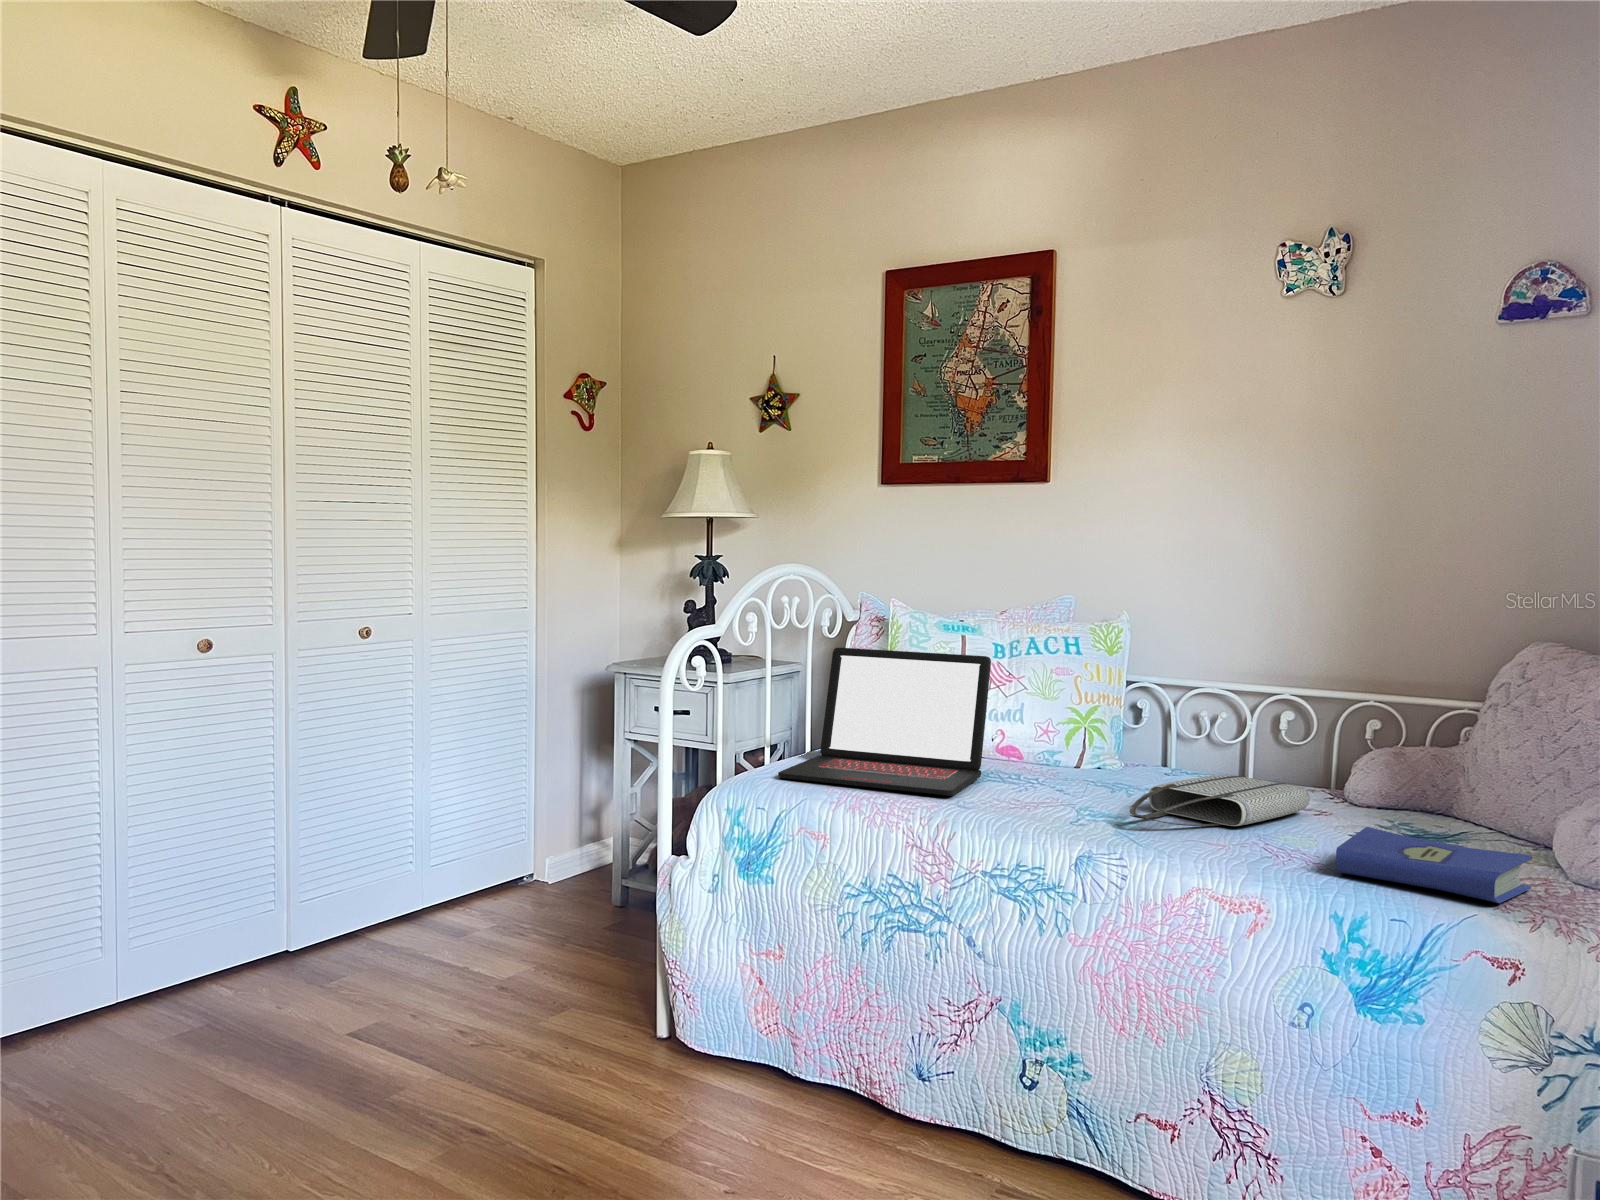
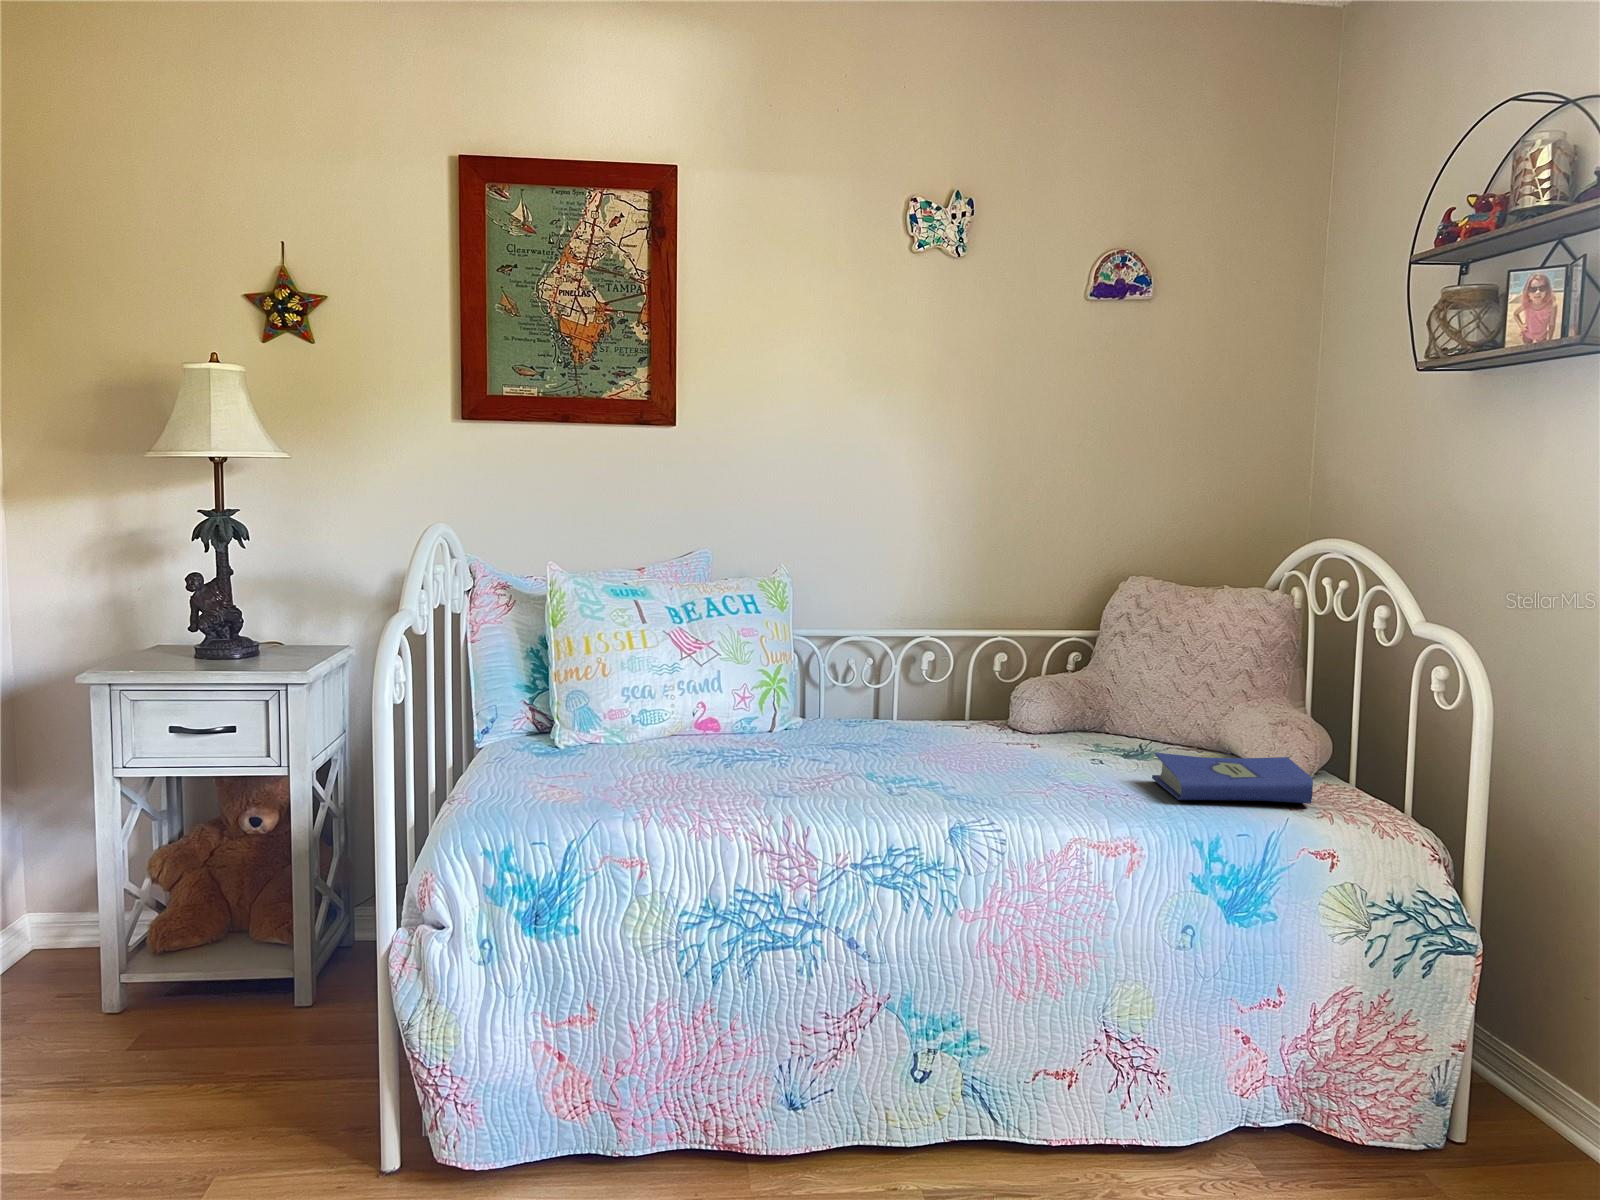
laptop: present [778,648,991,796] -> none [531,622,764,800]
tote bag: present [1130,775,1310,826] -> none [928,716,1035,779]

